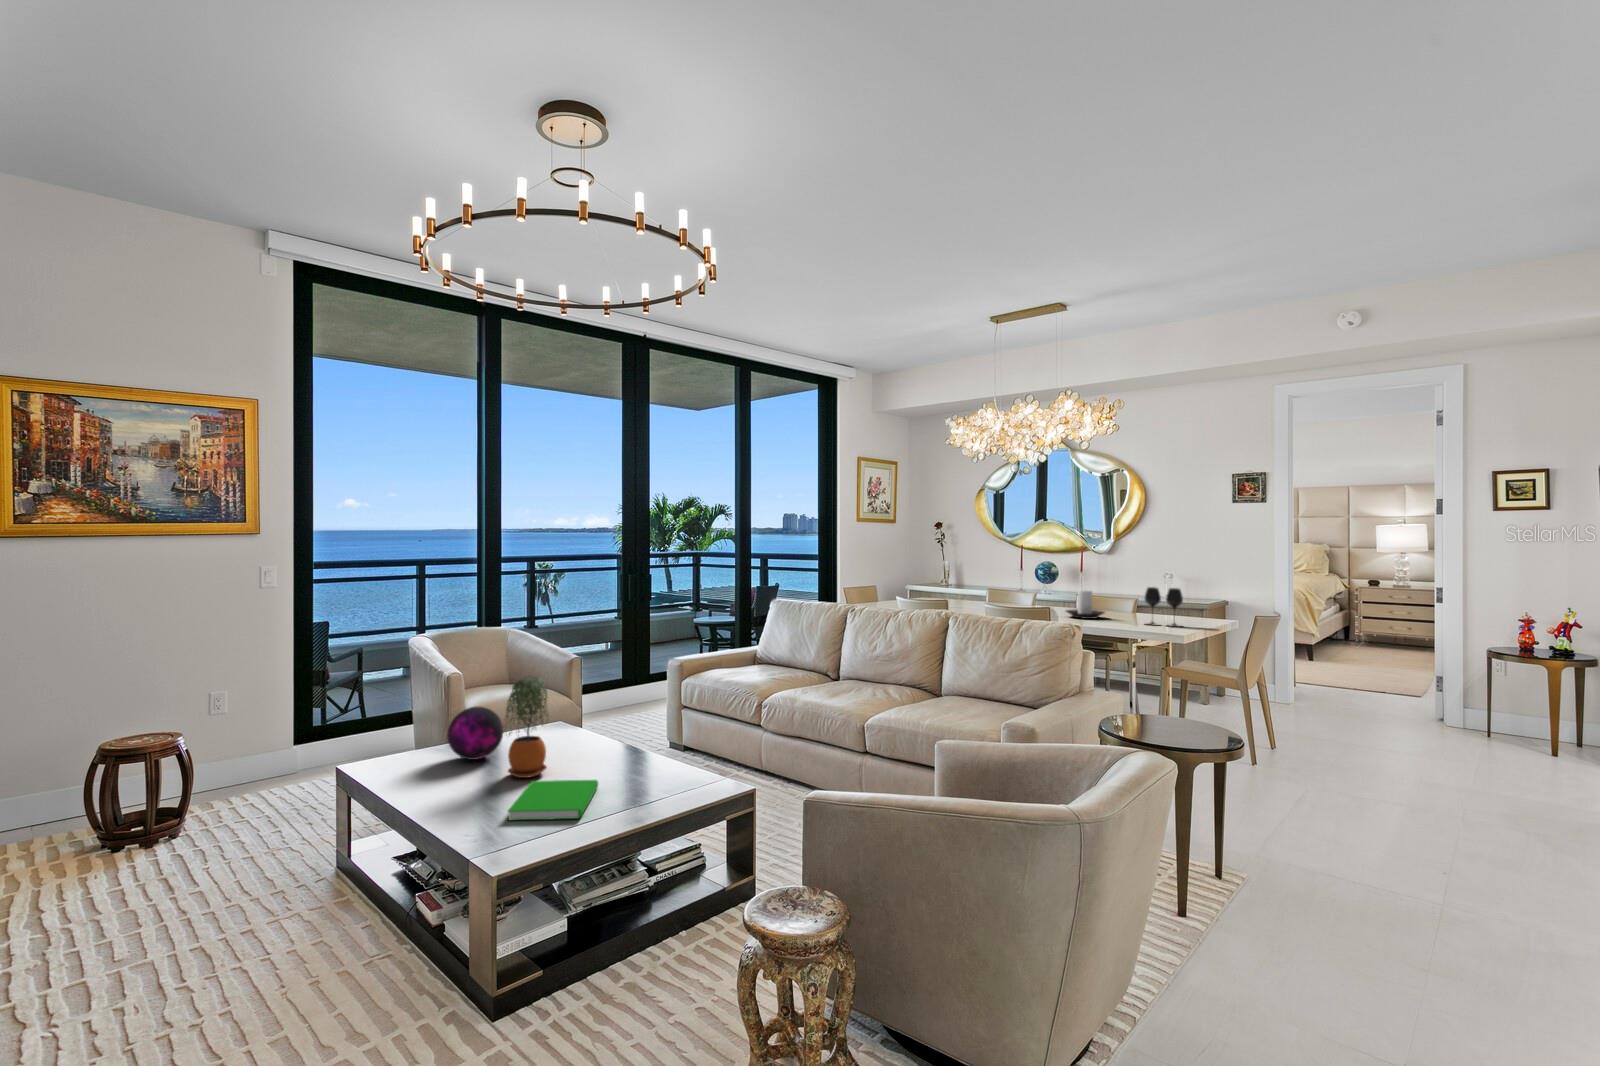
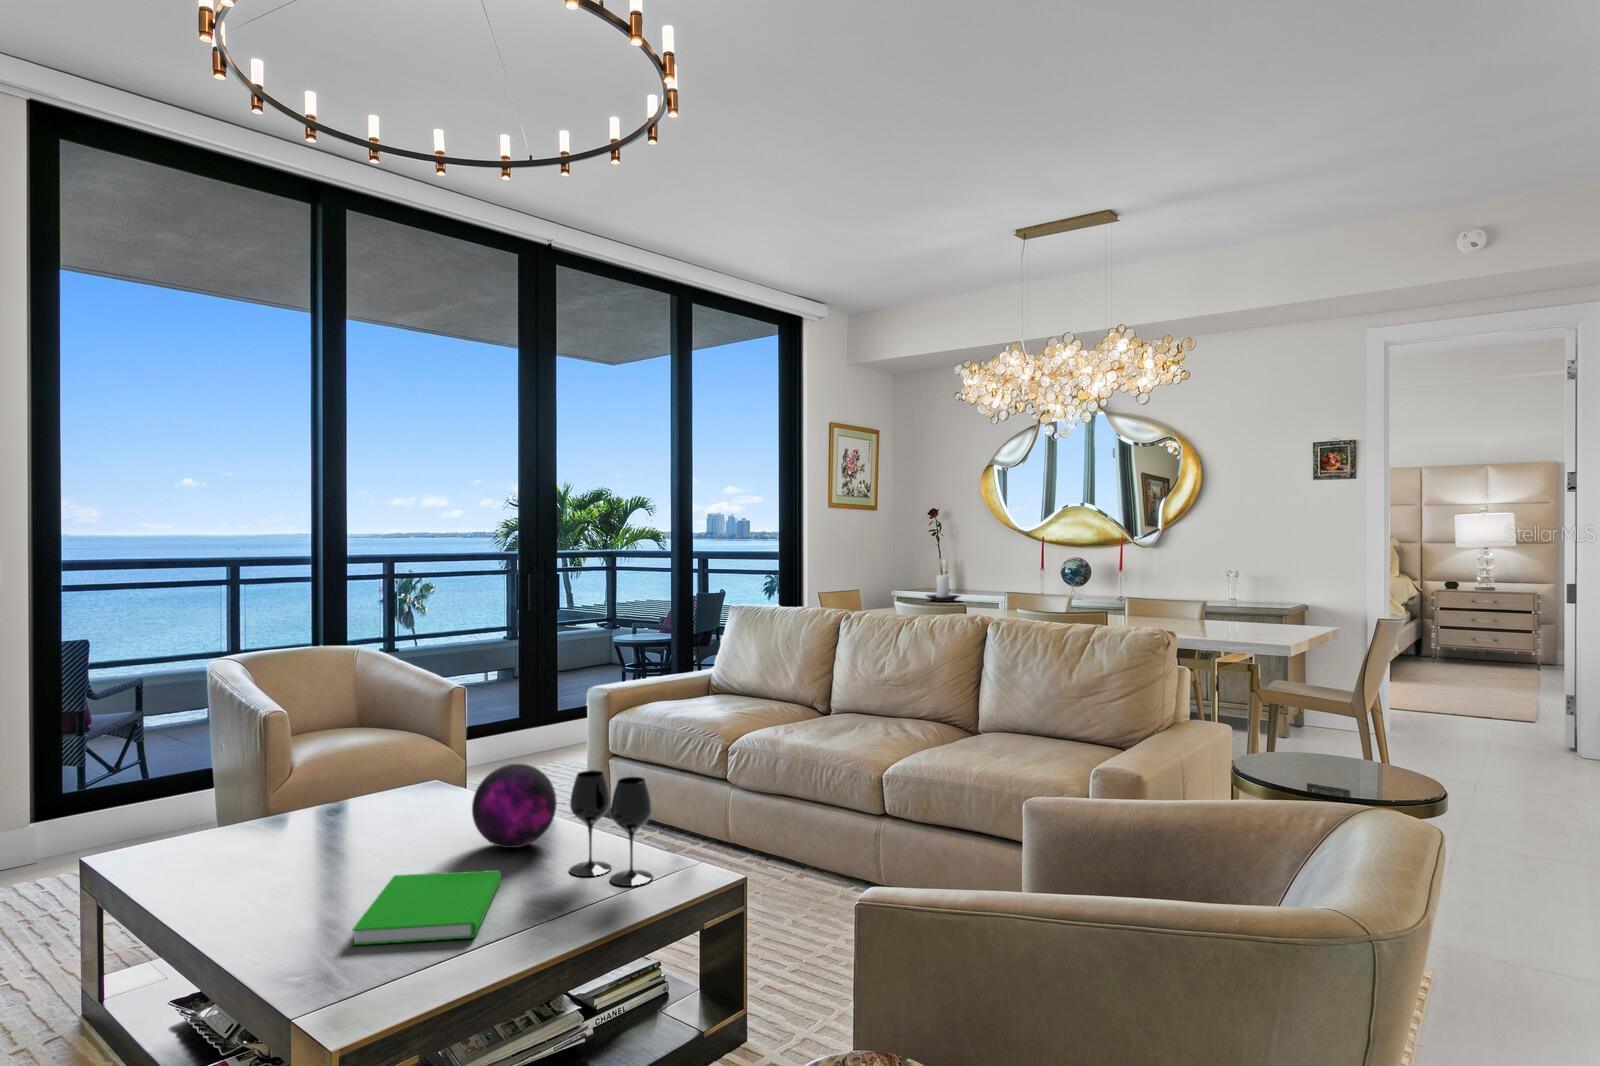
wine glass: present [1145,587,1183,627] -> present [569,770,653,886]
candle holder: present [1066,590,1105,619] -> present [926,575,960,602]
potted plant: present [503,677,548,778] -> none [345,709,420,870]
decorative orb: present [447,706,503,760] -> present [472,764,557,848]

